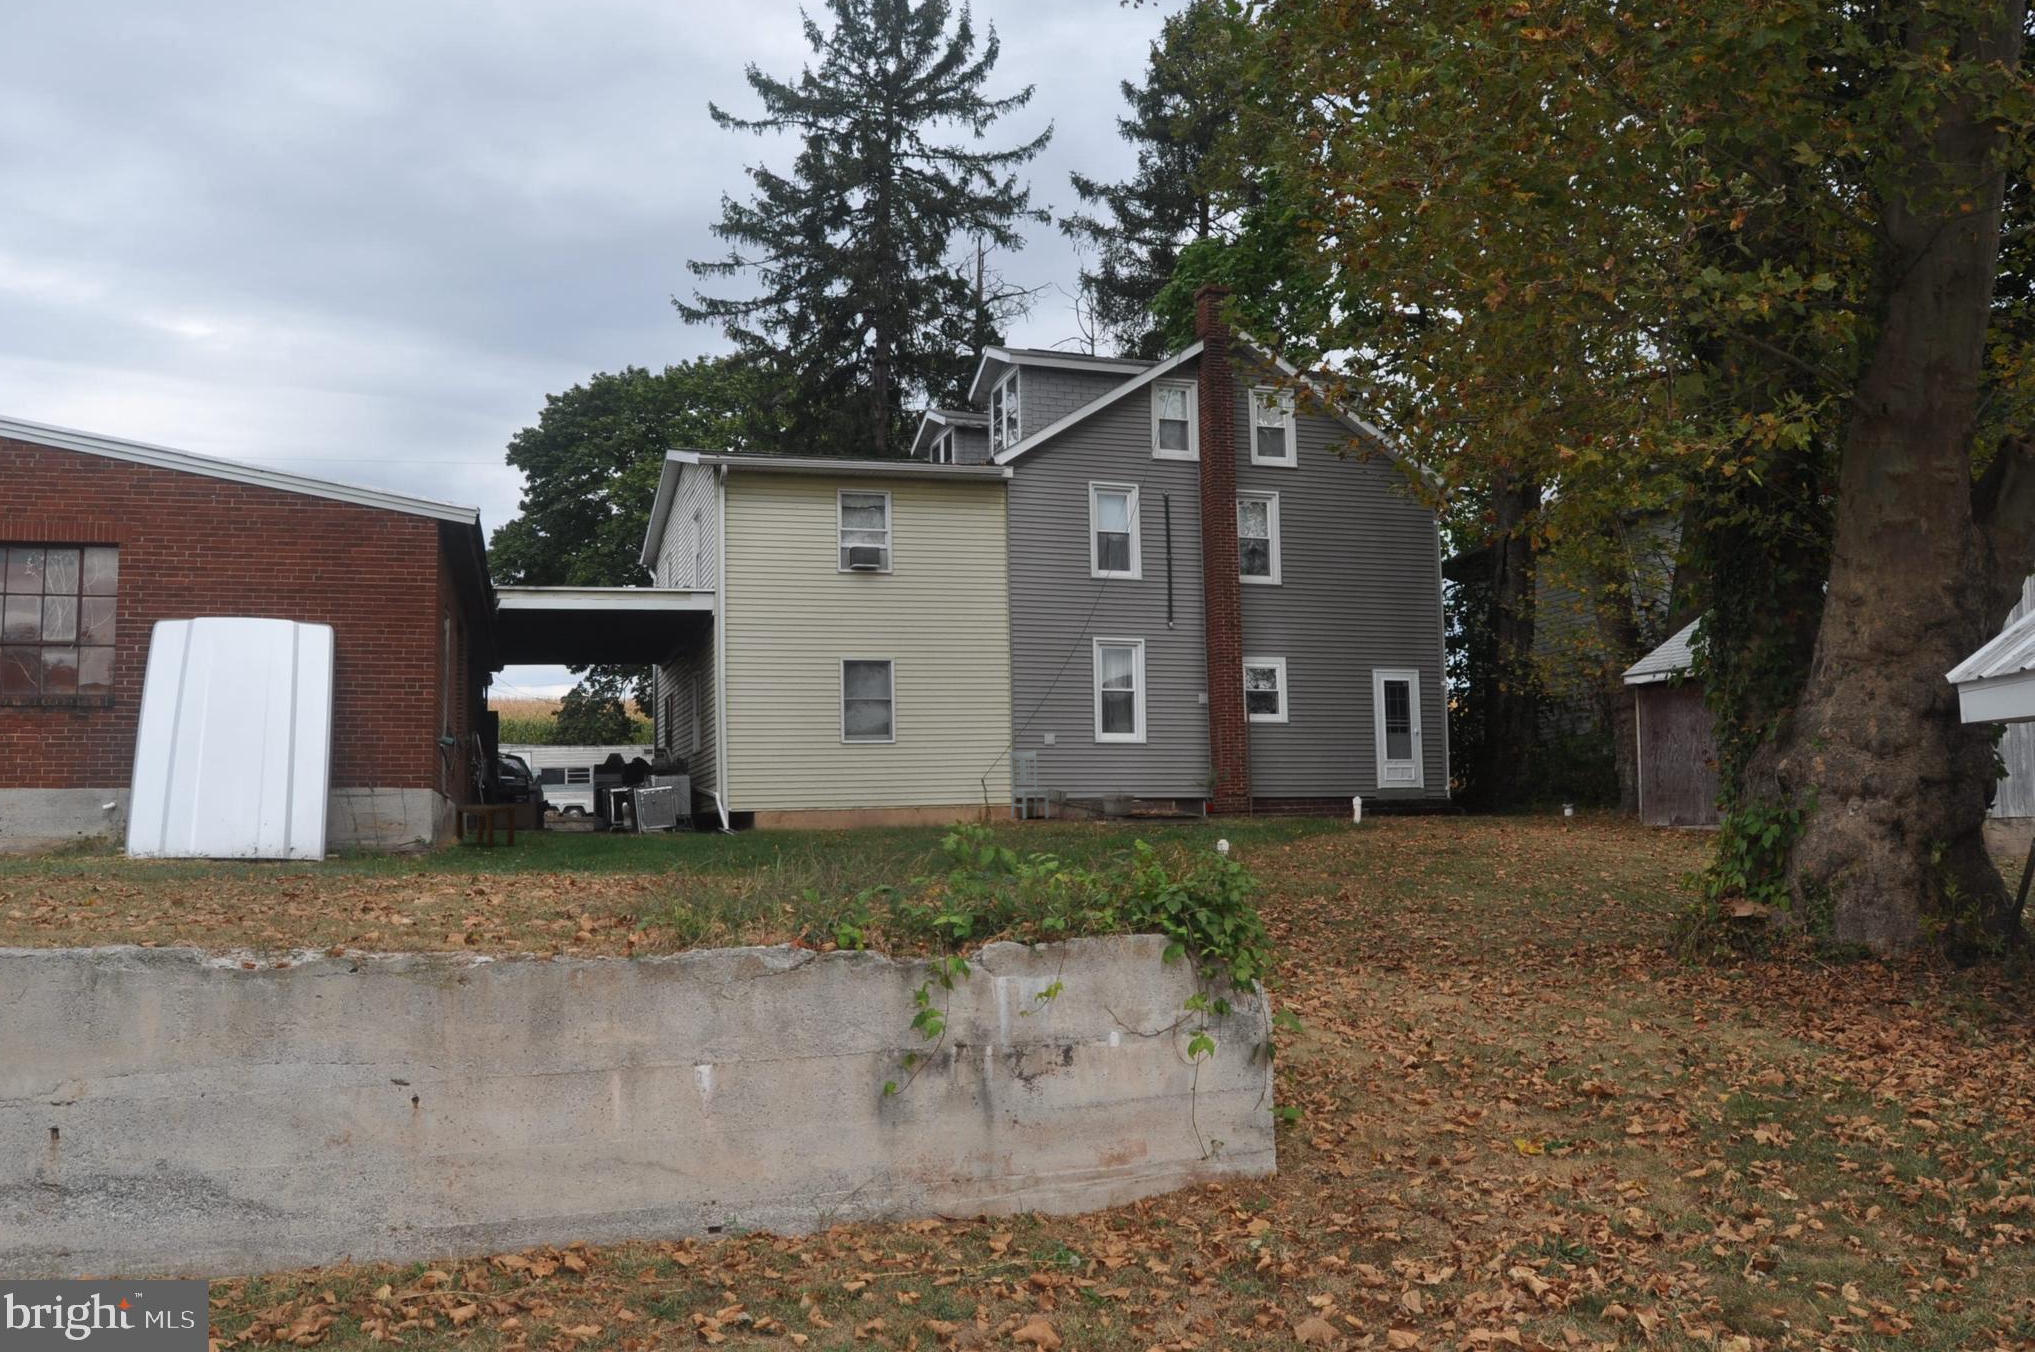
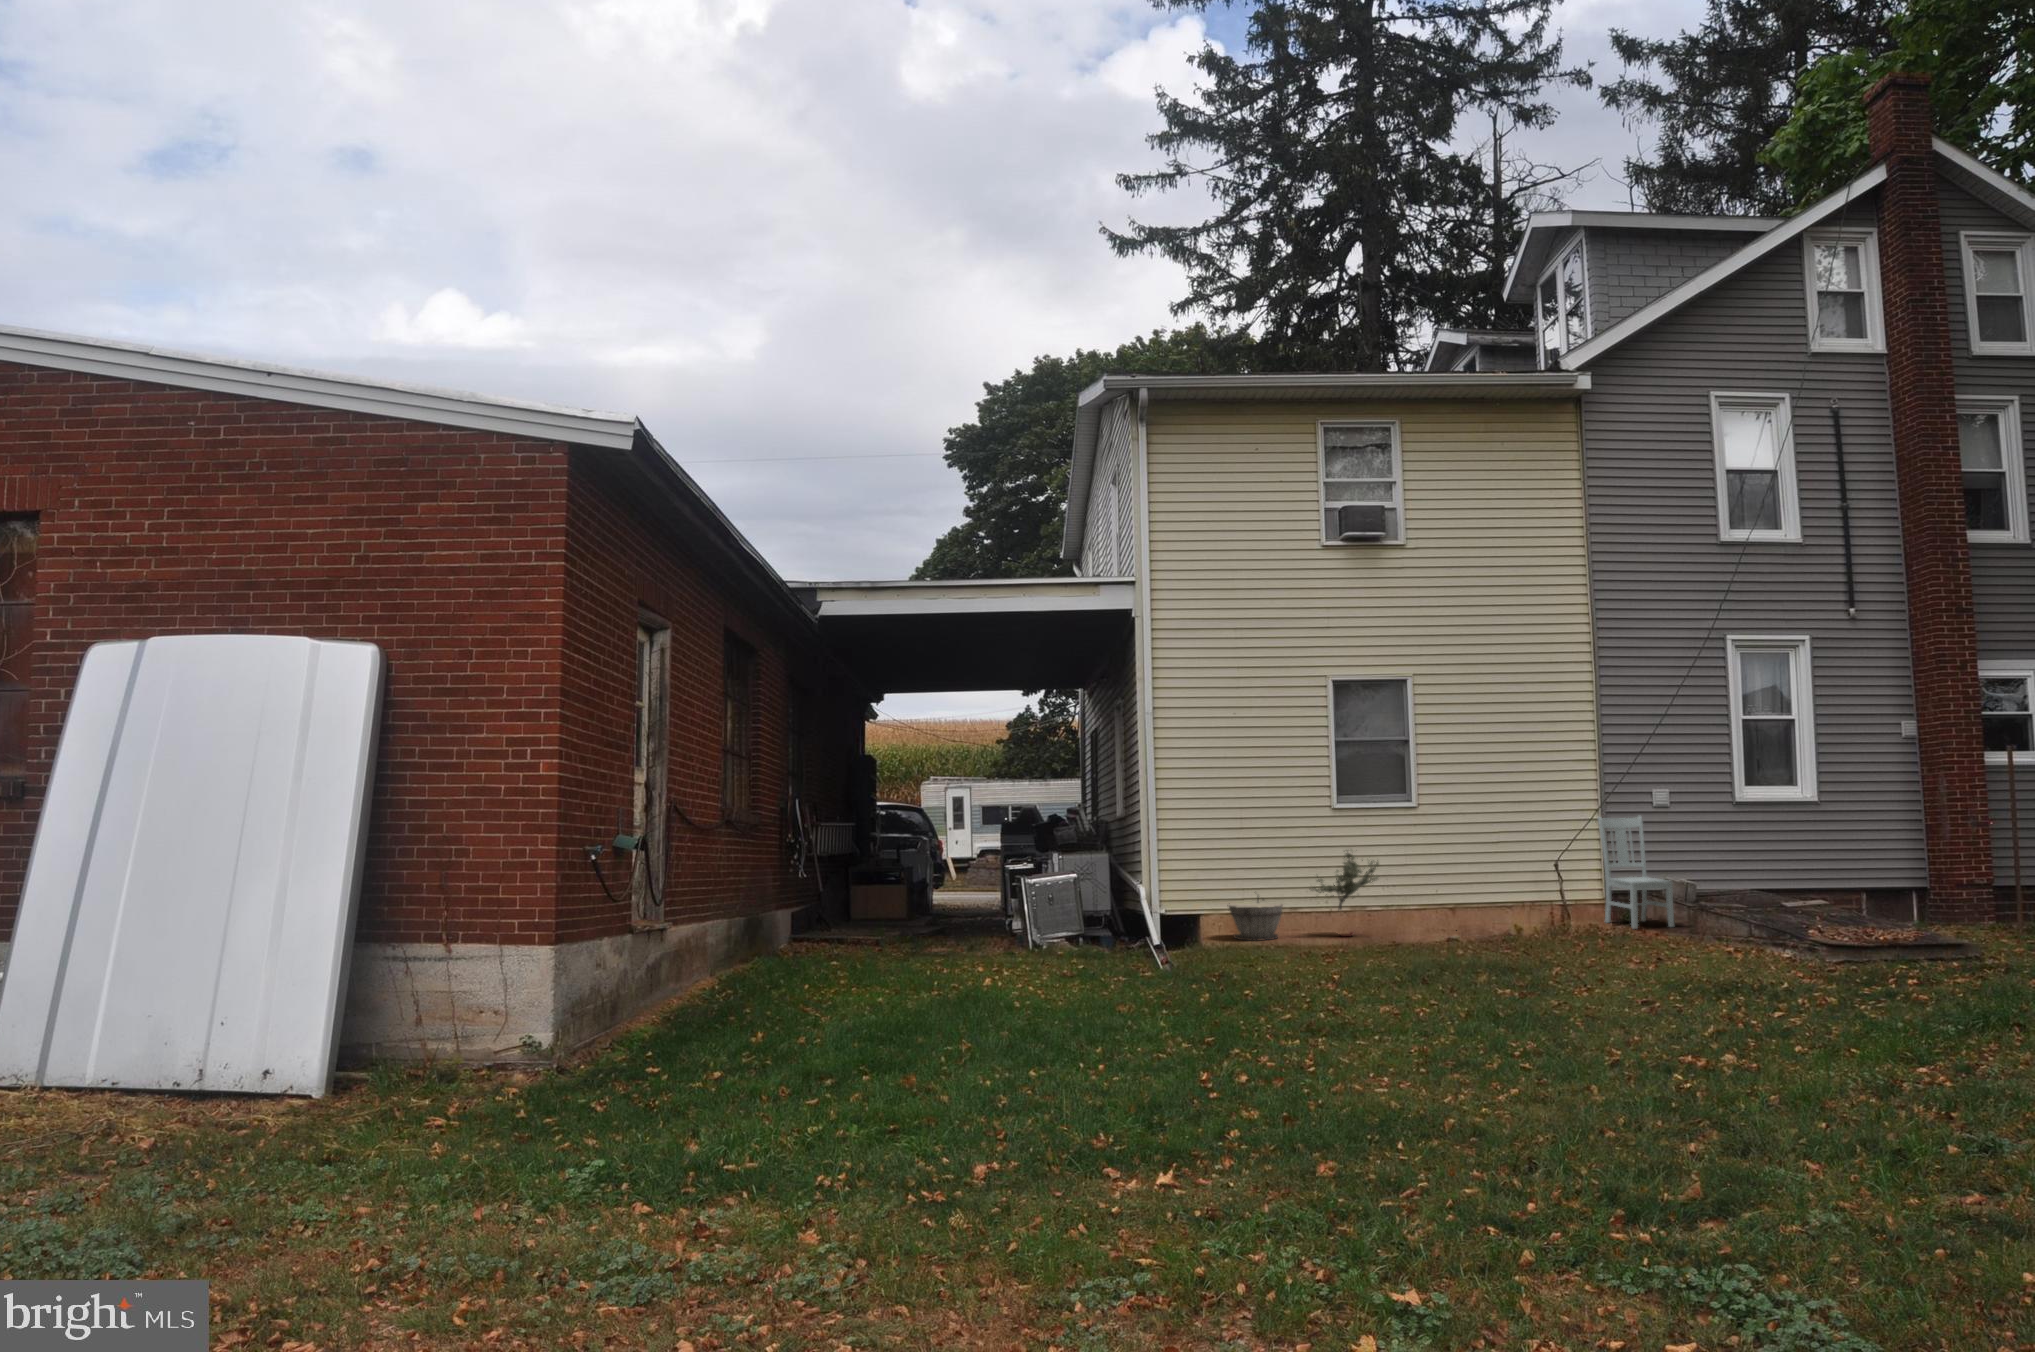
potted tree: present [1191,763,1230,813] -> present [1312,850,1379,937]
wooden bucket: present [1103,794,1134,816] -> present [1229,896,1282,941]
bench: present [455,805,516,847] -> none [733,924,824,1005]

